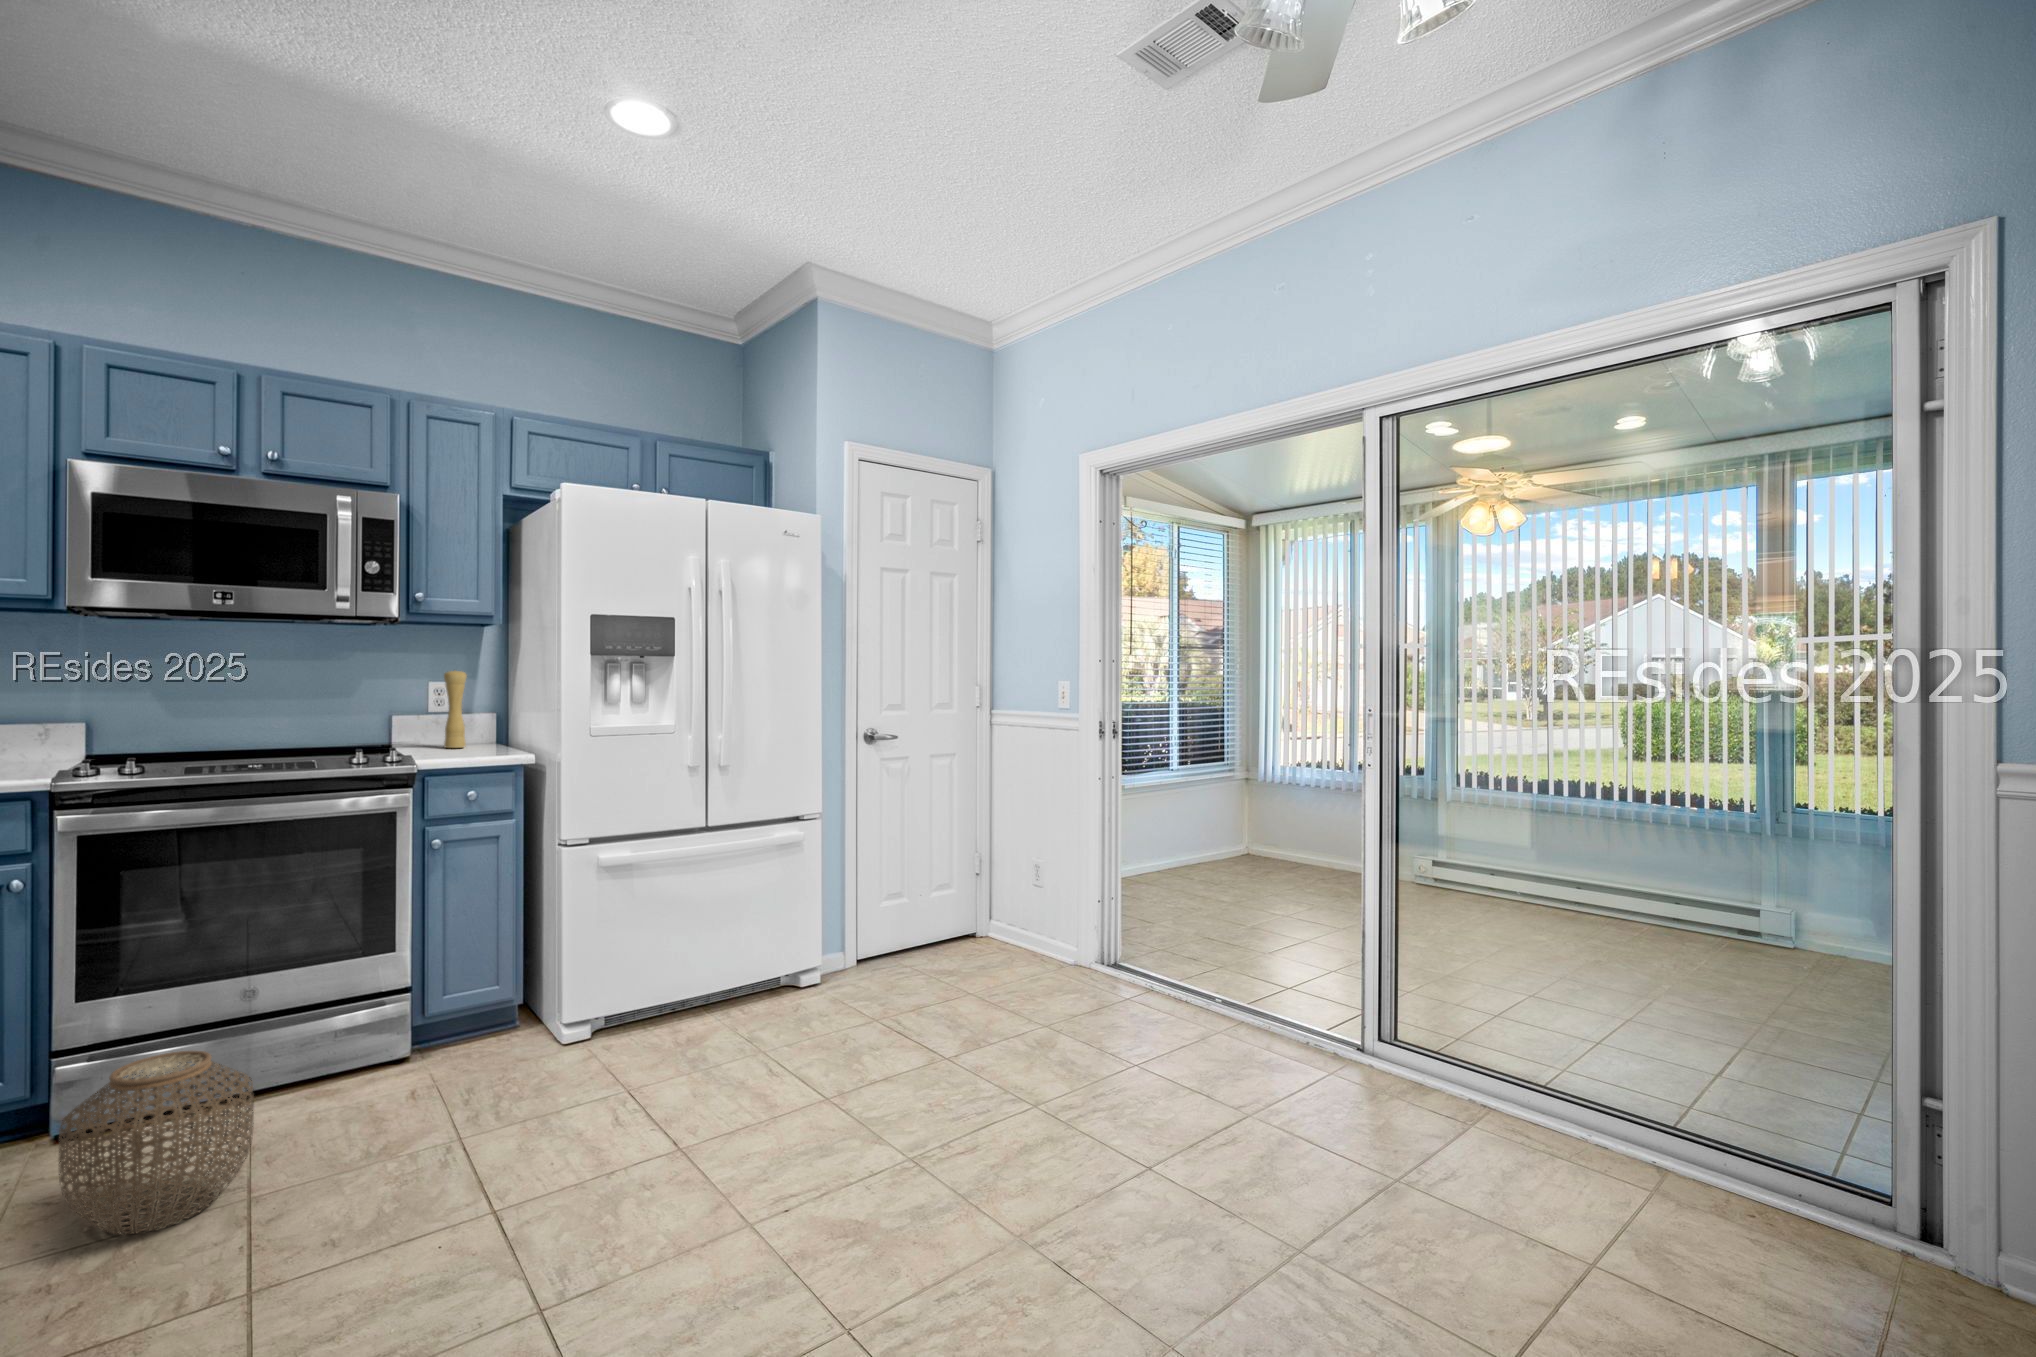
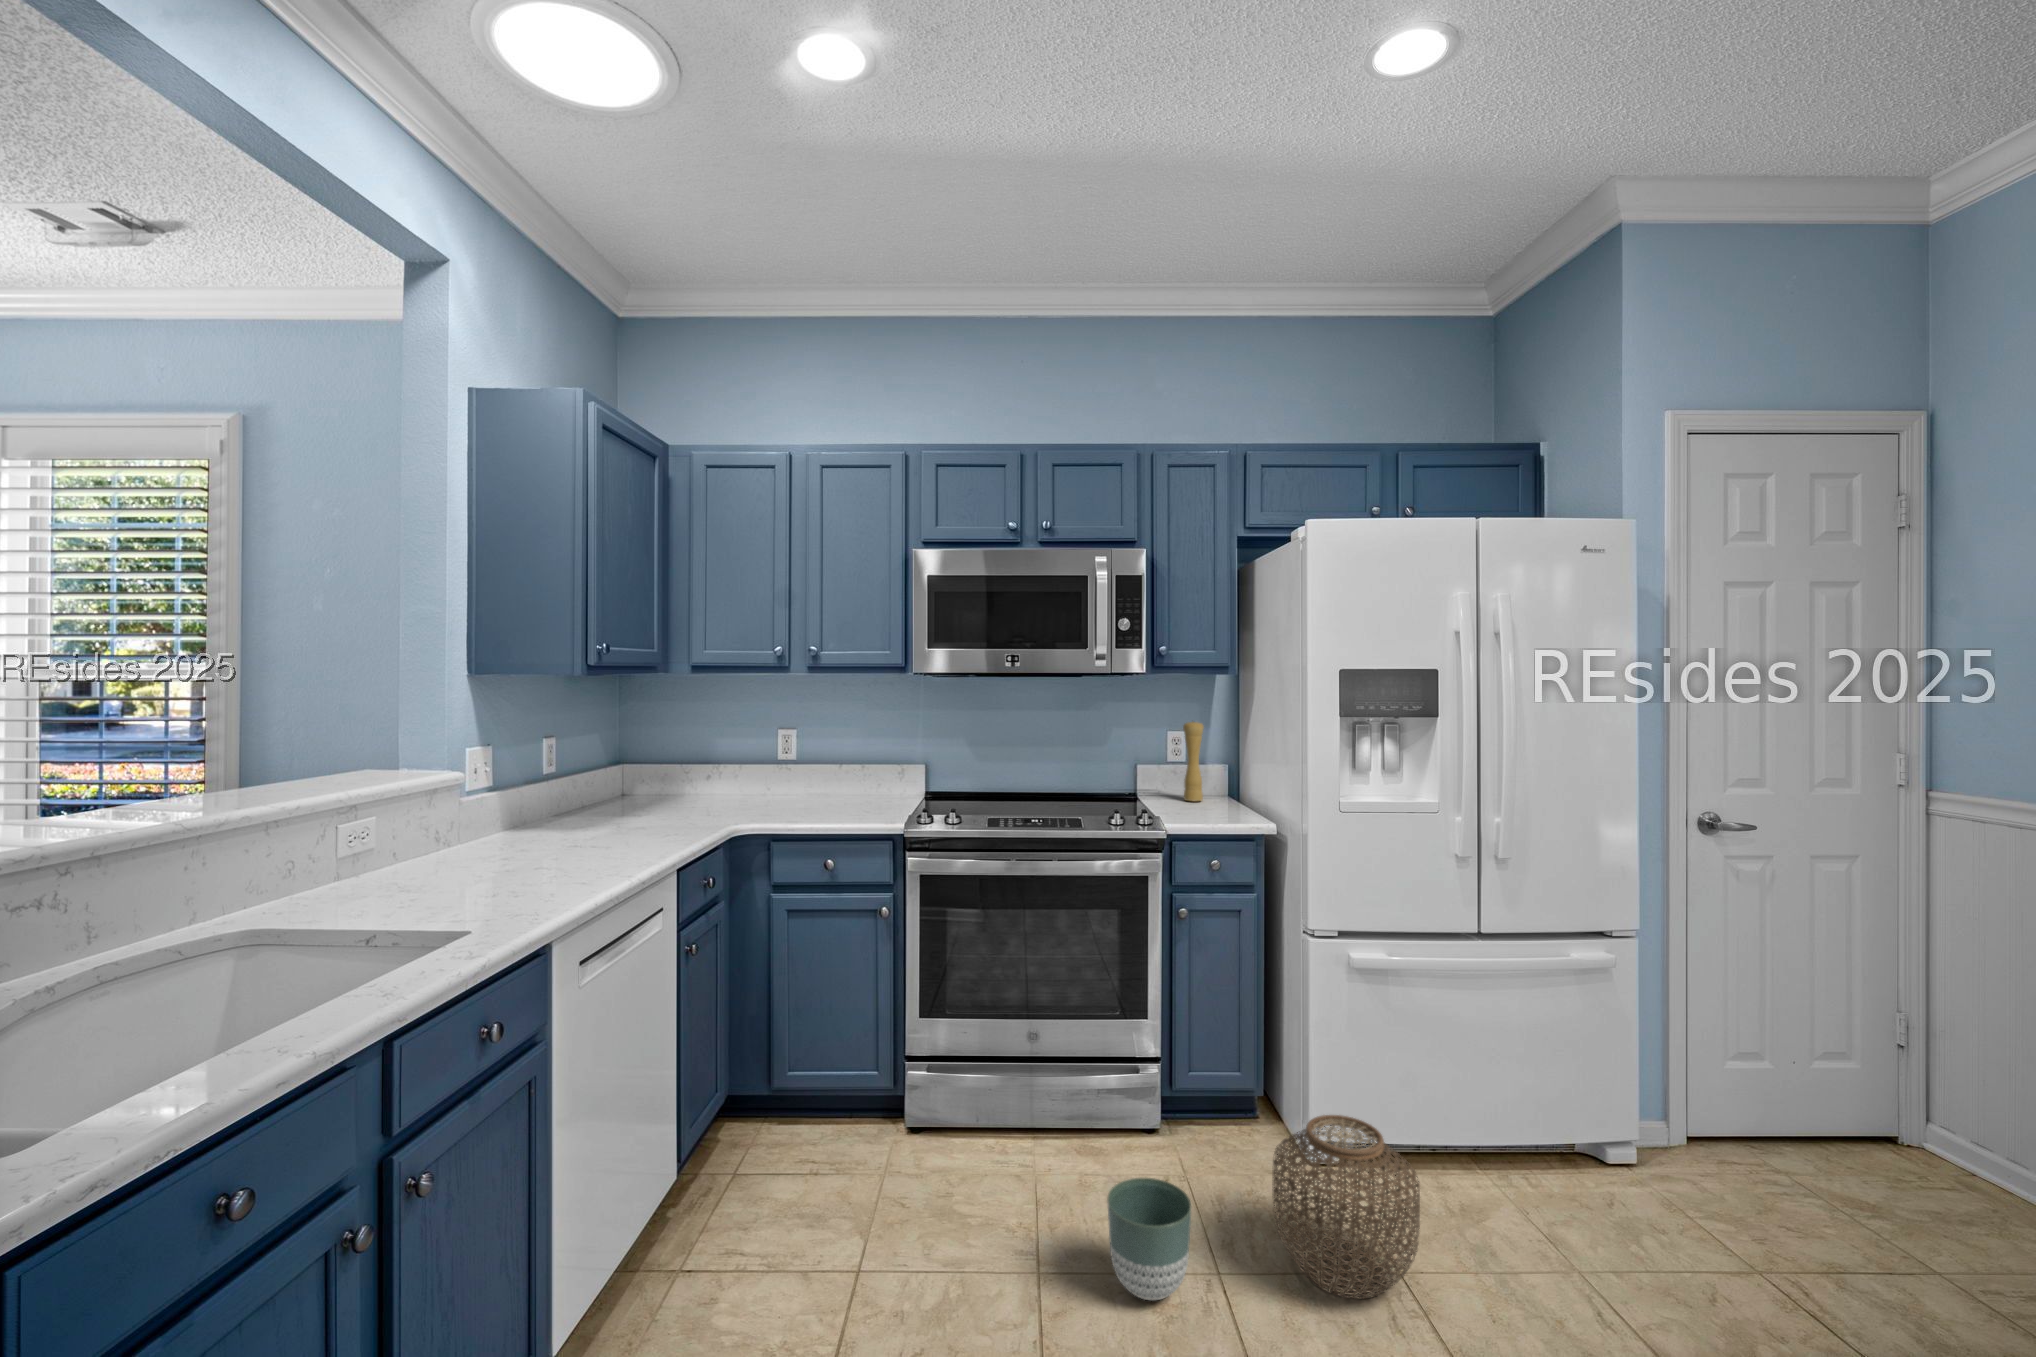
woven basket: present [59,1051,254,1234] -> present [1273,1115,1420,1299]
planter: none [338,1066,430,1170] -> present [1107,1178,1191,1301]

